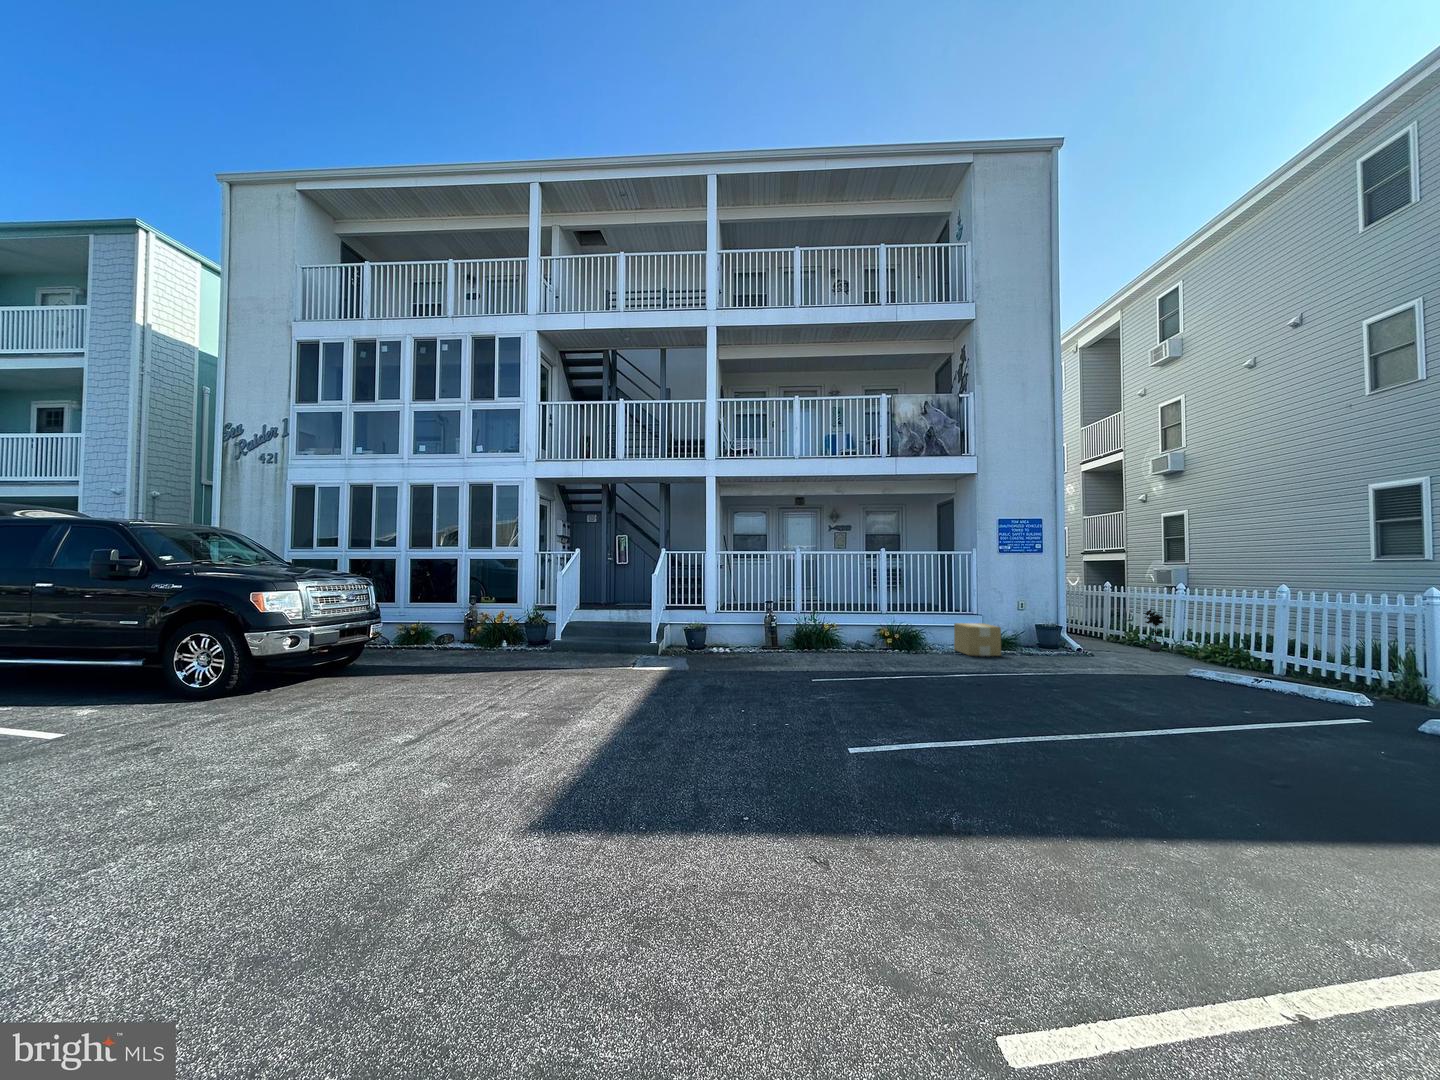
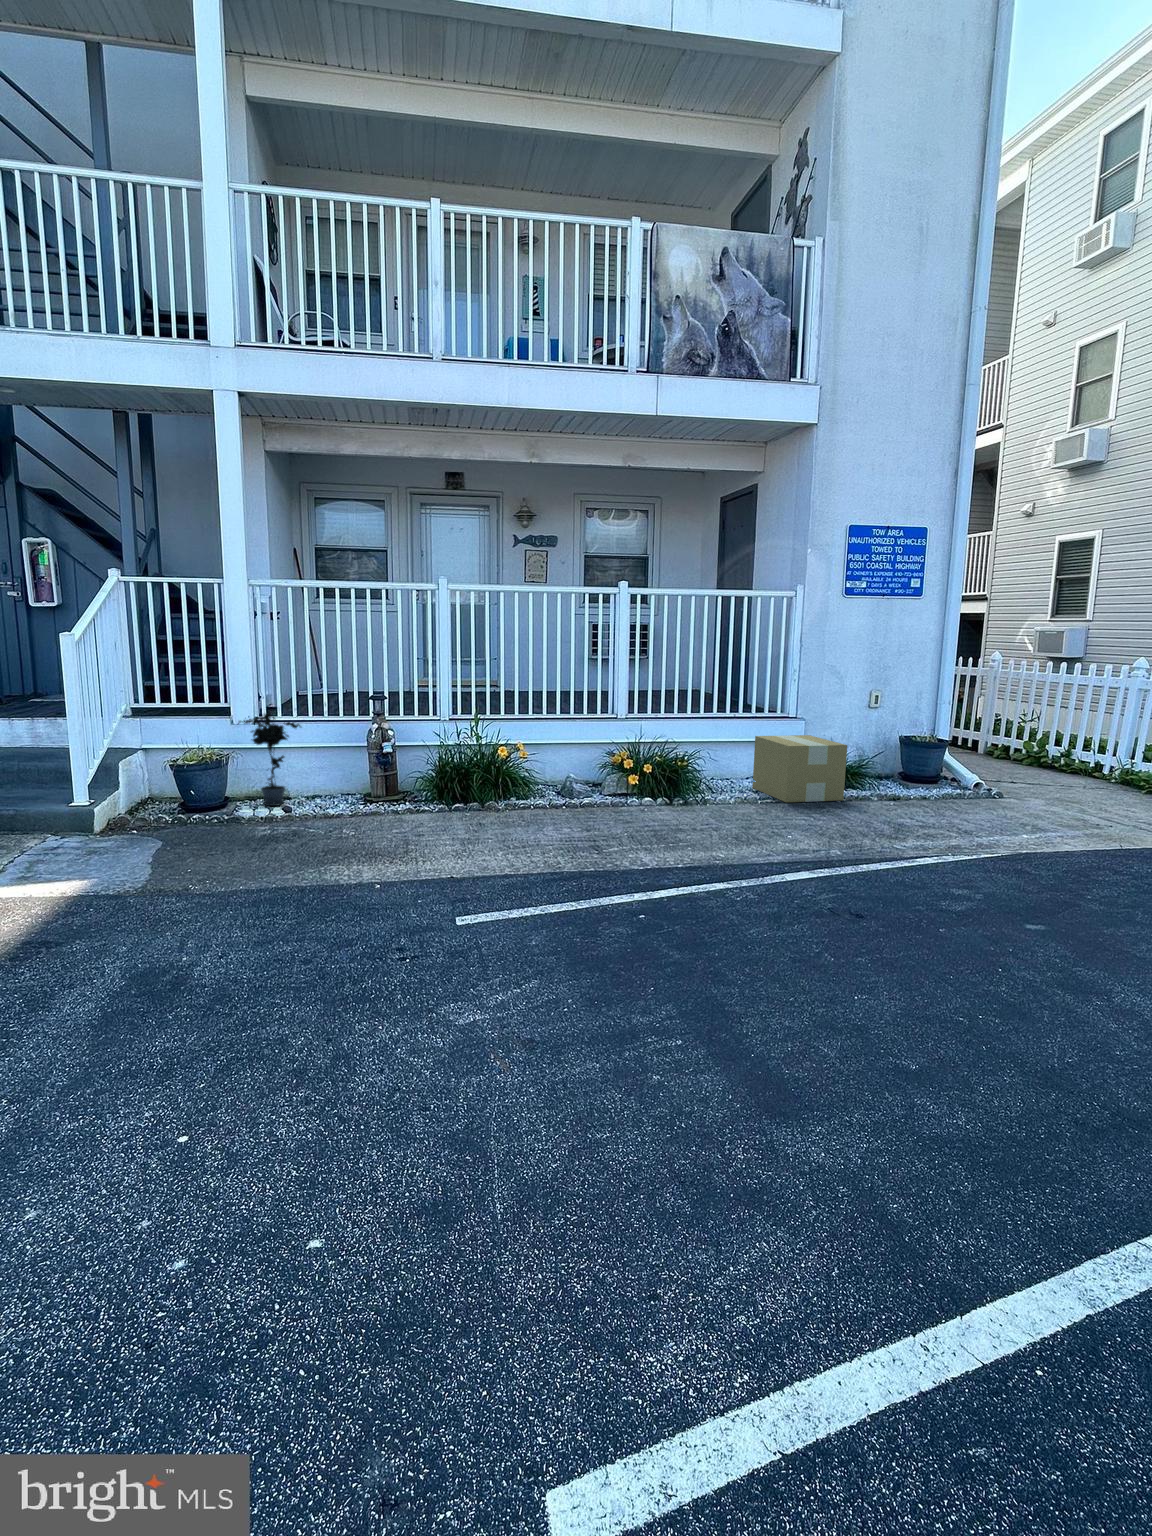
potted plant: present [1144,610,1166,652] -> present [238,713,301,806]

